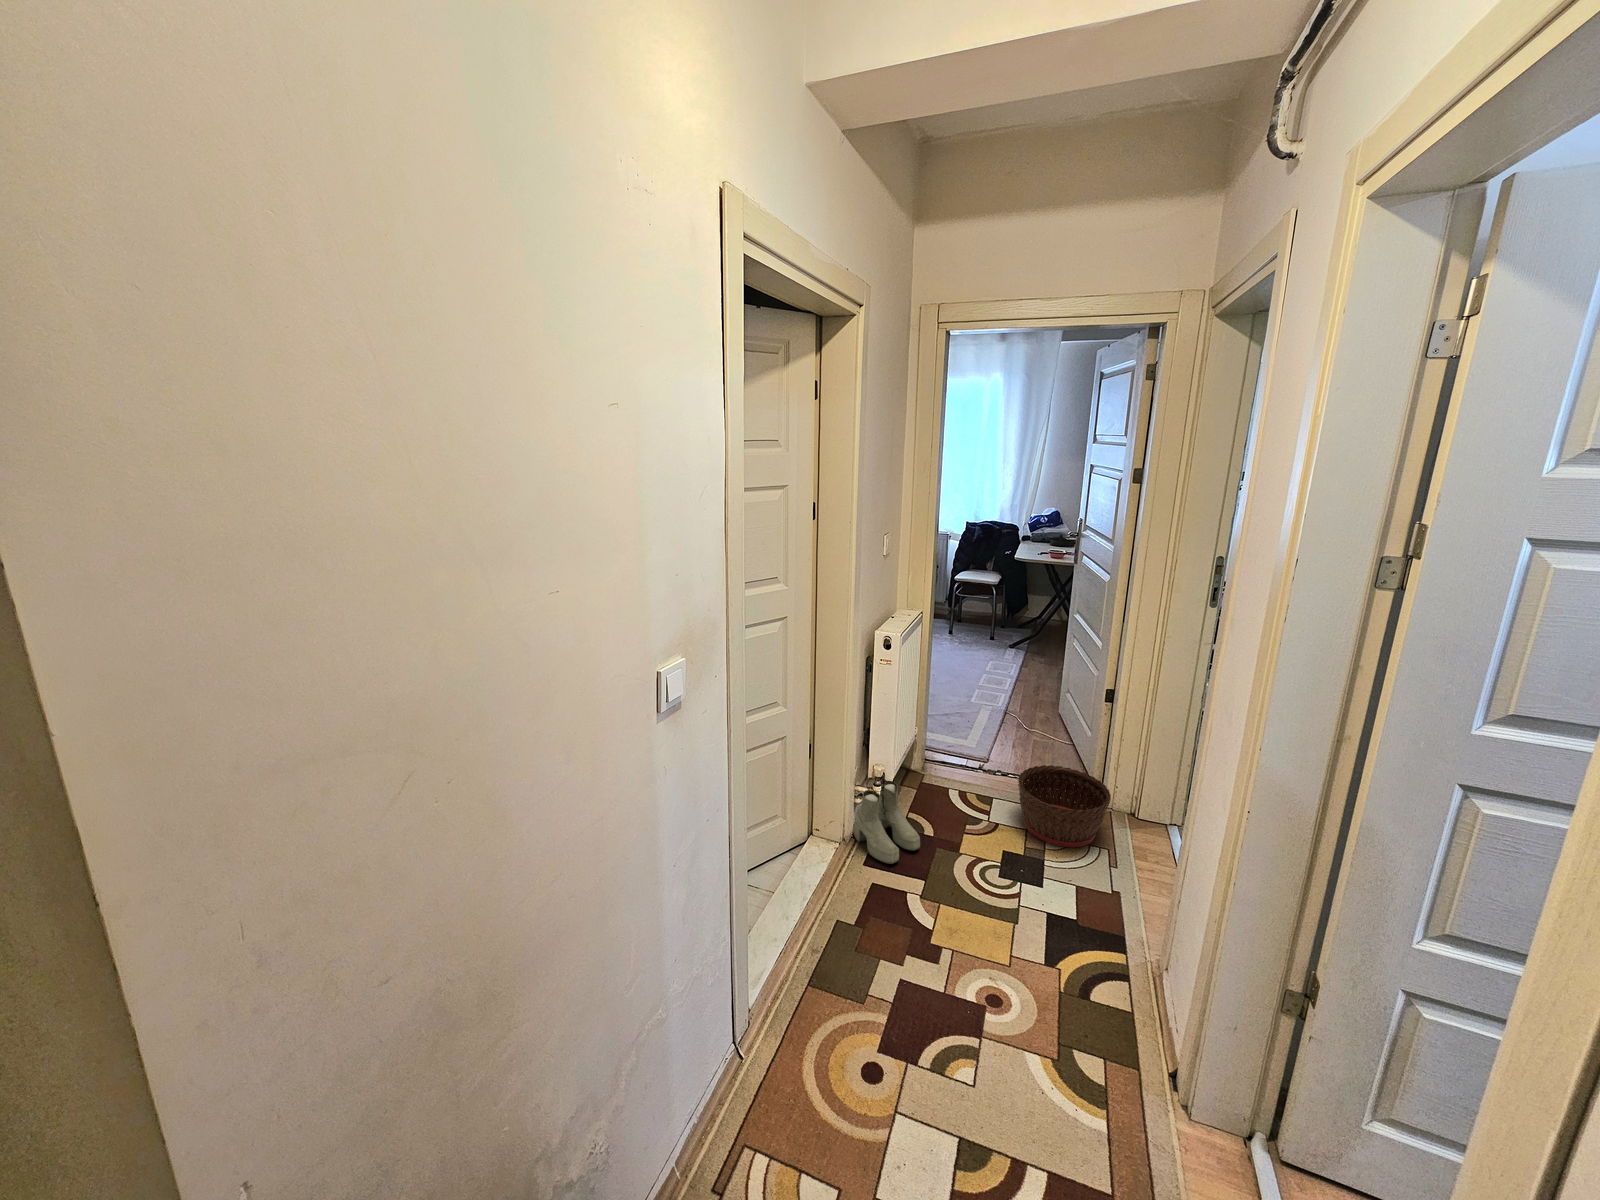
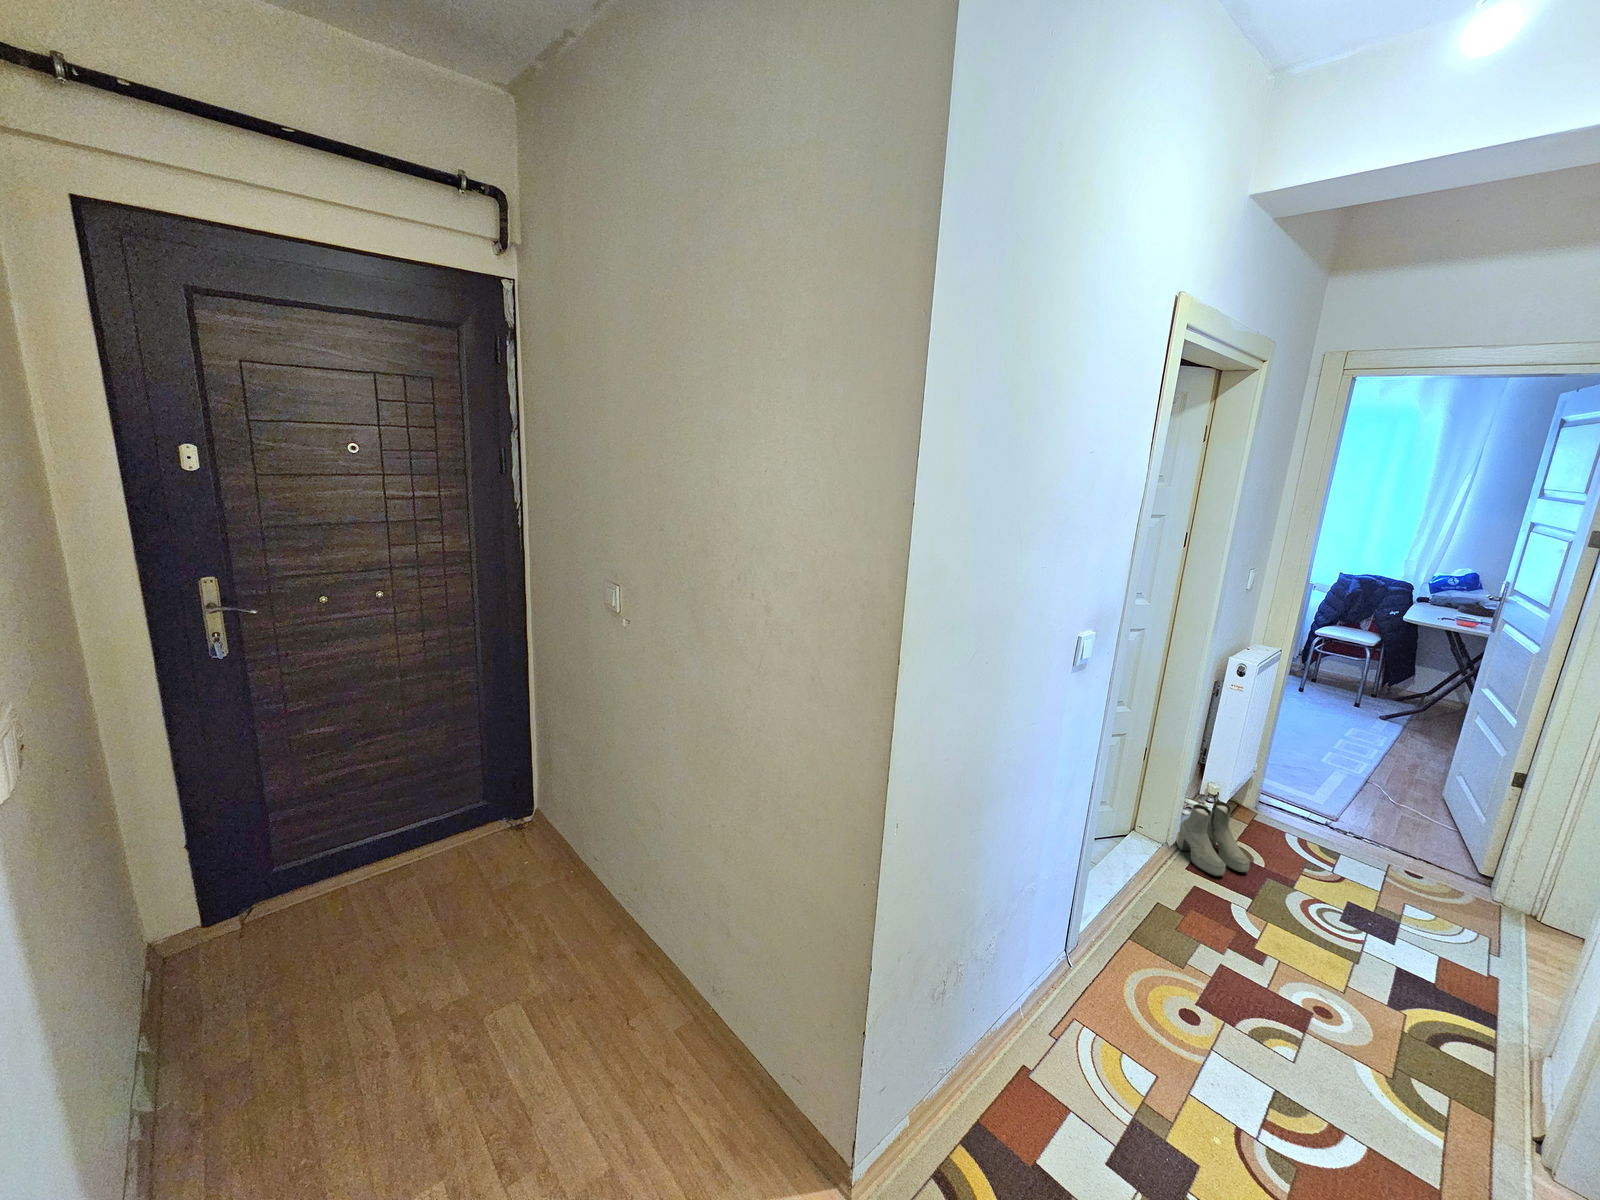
basket: present [1018,765,1111,847] -> none [1376,832,1504,926]

